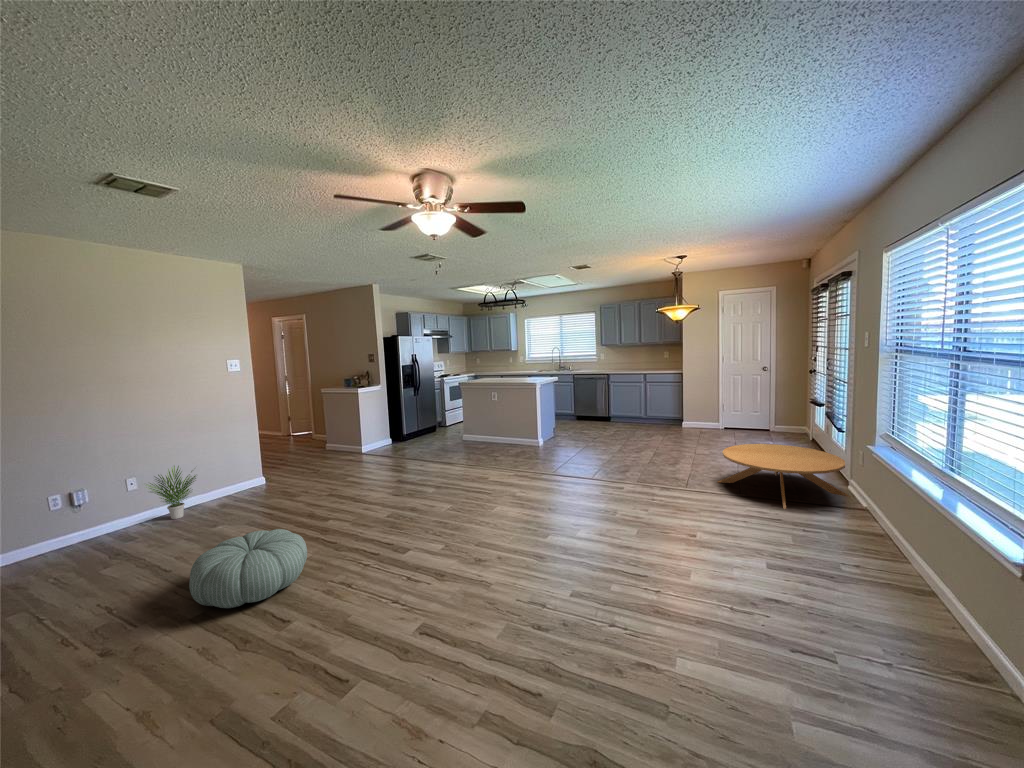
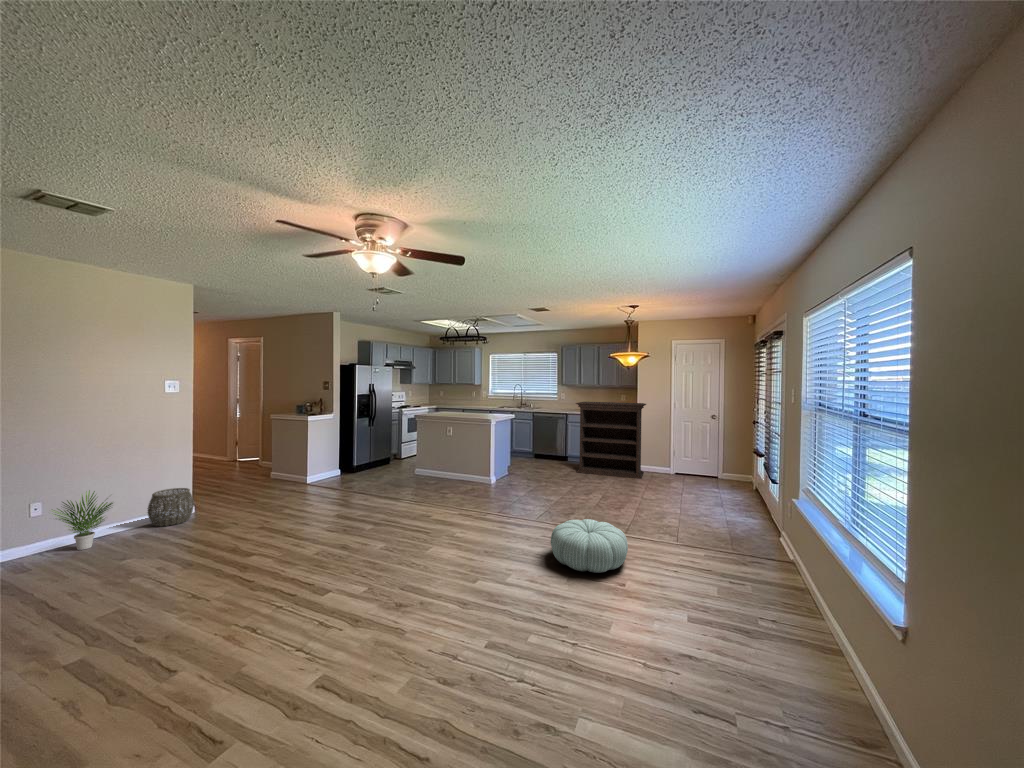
bookshelf: none [619,359,694,436] -> present [576,402,646,479]
coffee table: present [718,444,850,509] -> none [657,491,779,559]
woven basket: none [225,461,265,497] -> present [147,488,194,526]
pouf: present [189,529,307,608] -> present [551,519,628,573]

